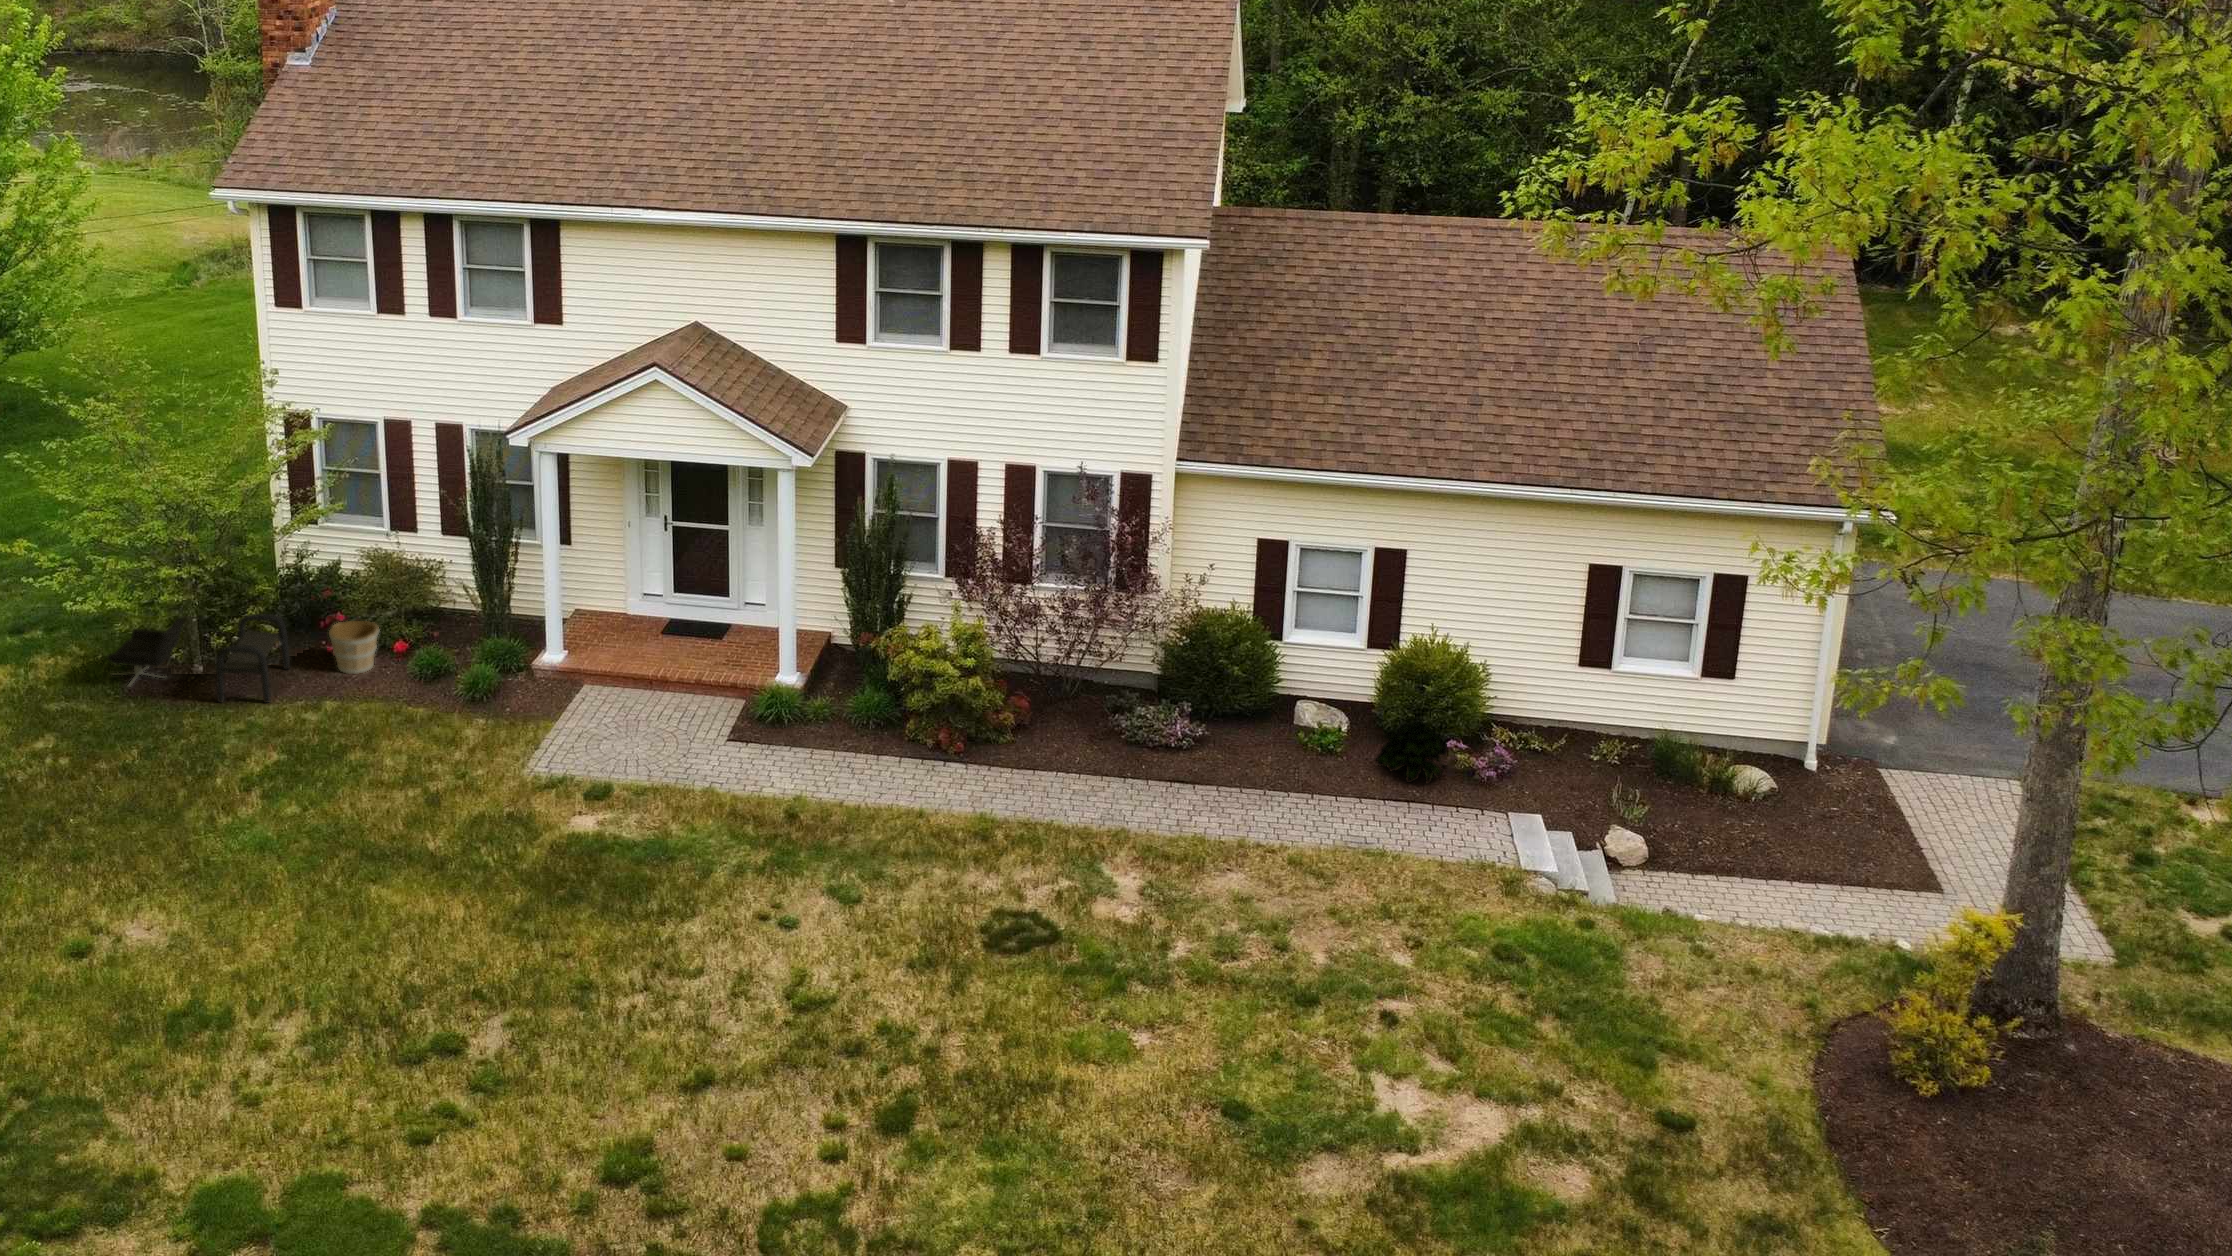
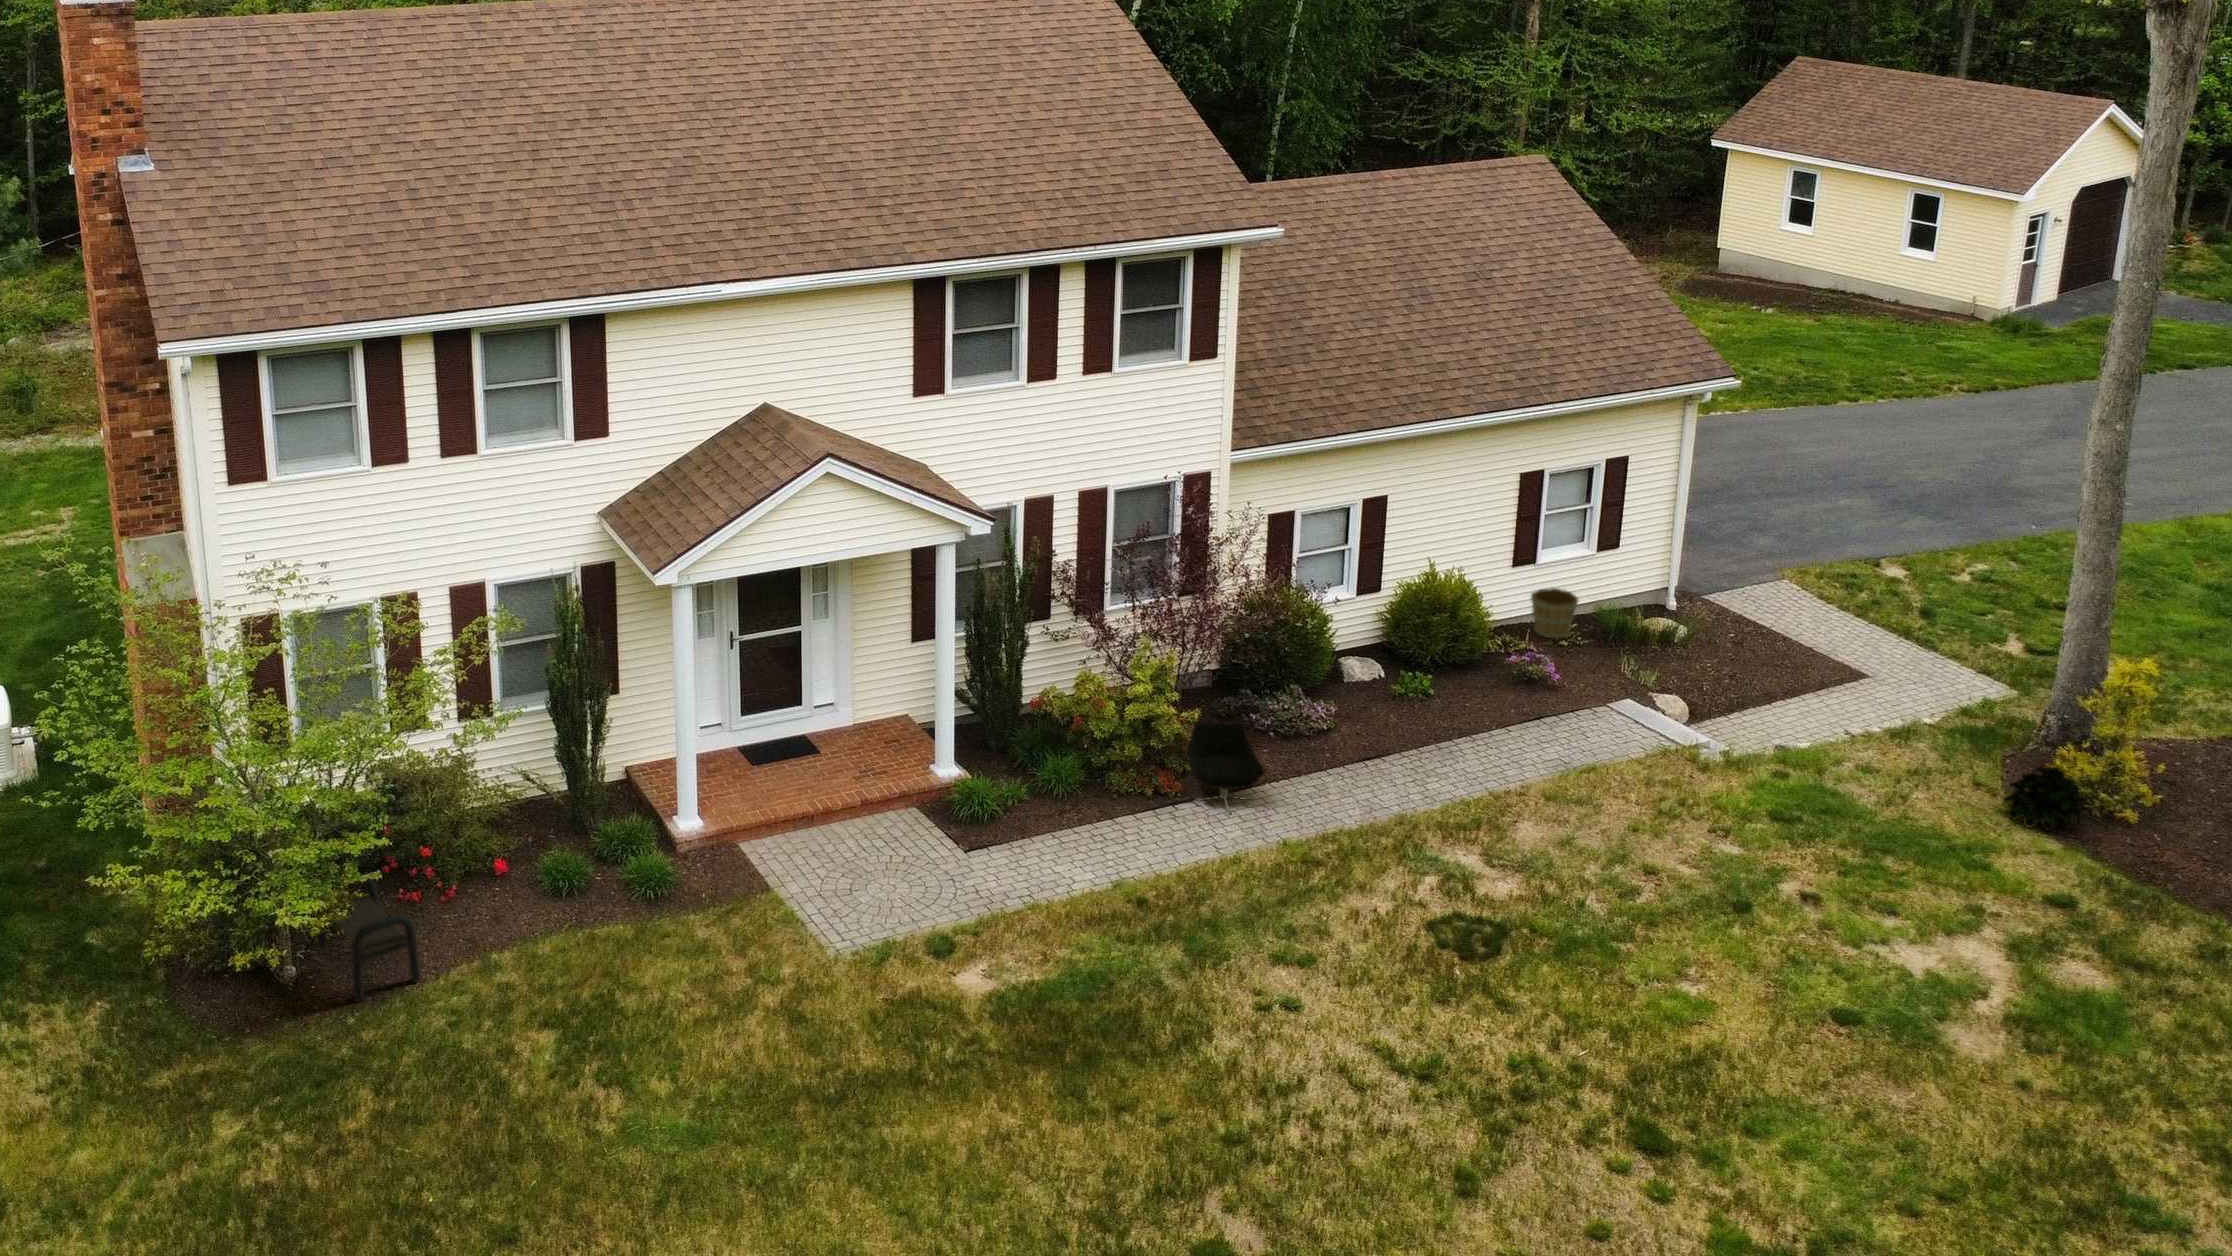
lounge chair: present [107,618,183,686] -> present [1186,723,1265,814]
wooden bucket: present [329,621,379,674] -> present [1531,588,1579,638]
potted plant: present [1376,720,1447,783] -> present [2004,766,2088,830]

